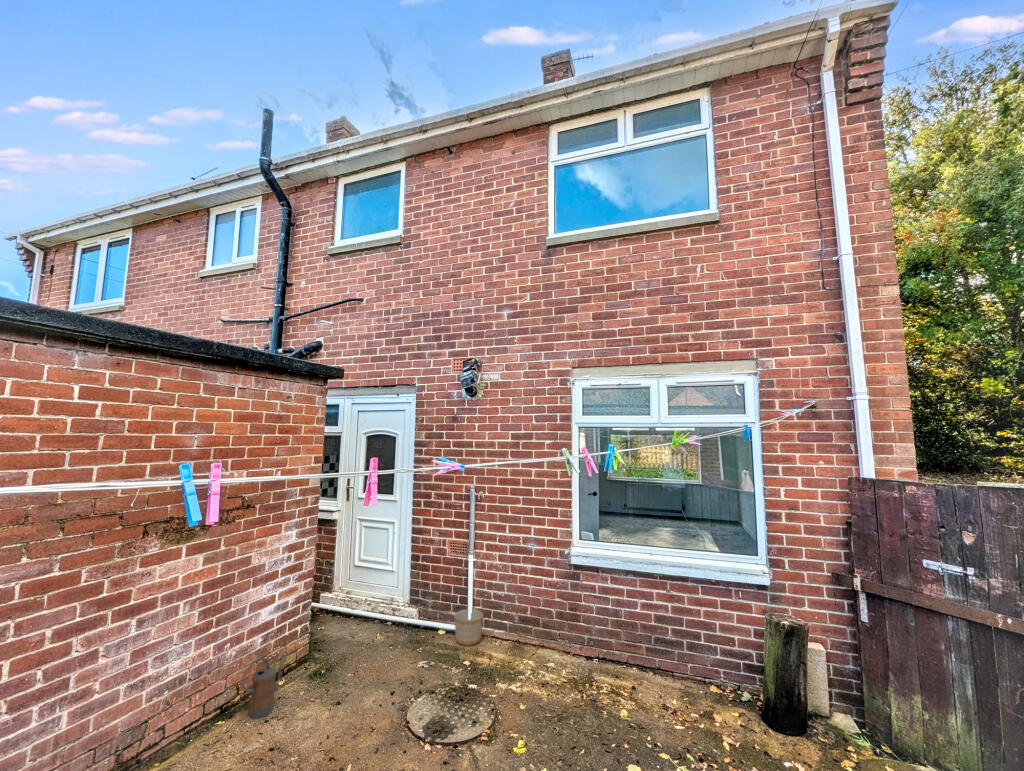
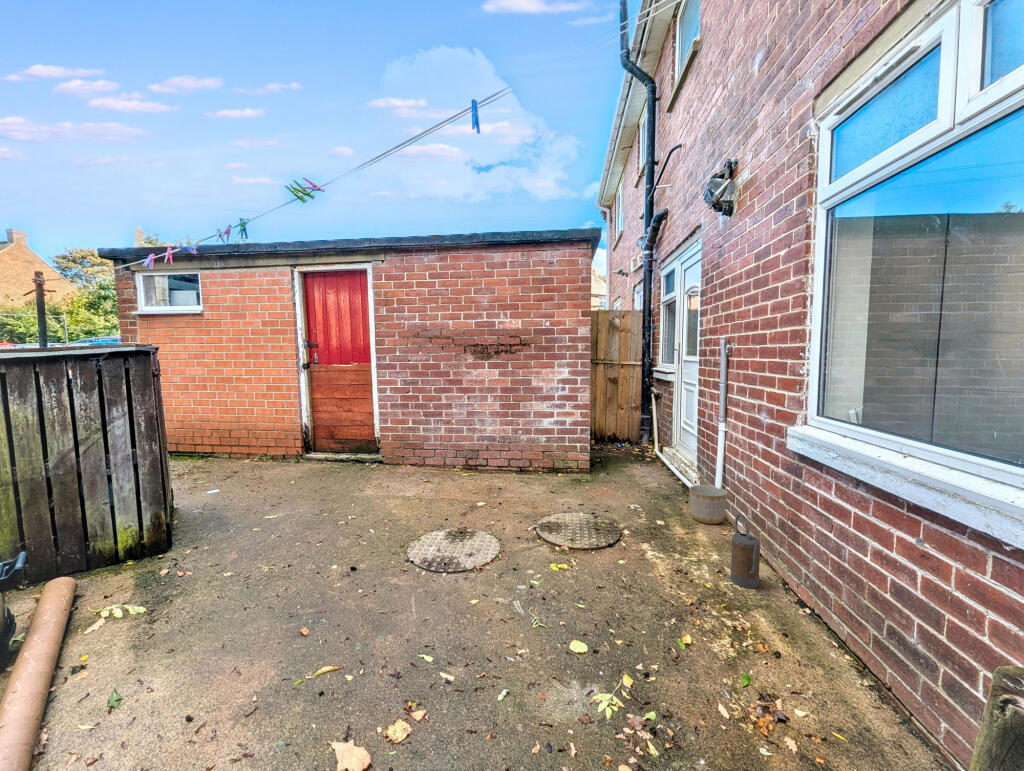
watering can: present [242,655,286,719] -> present [731,513,761,588]

